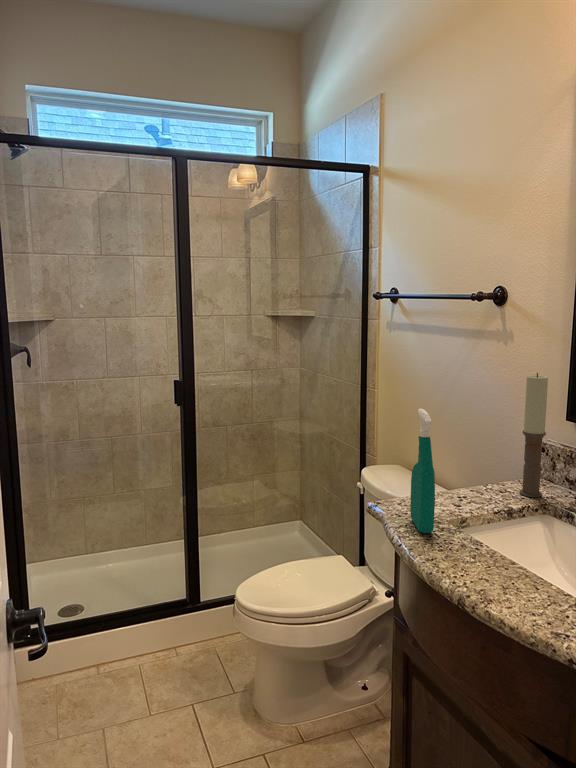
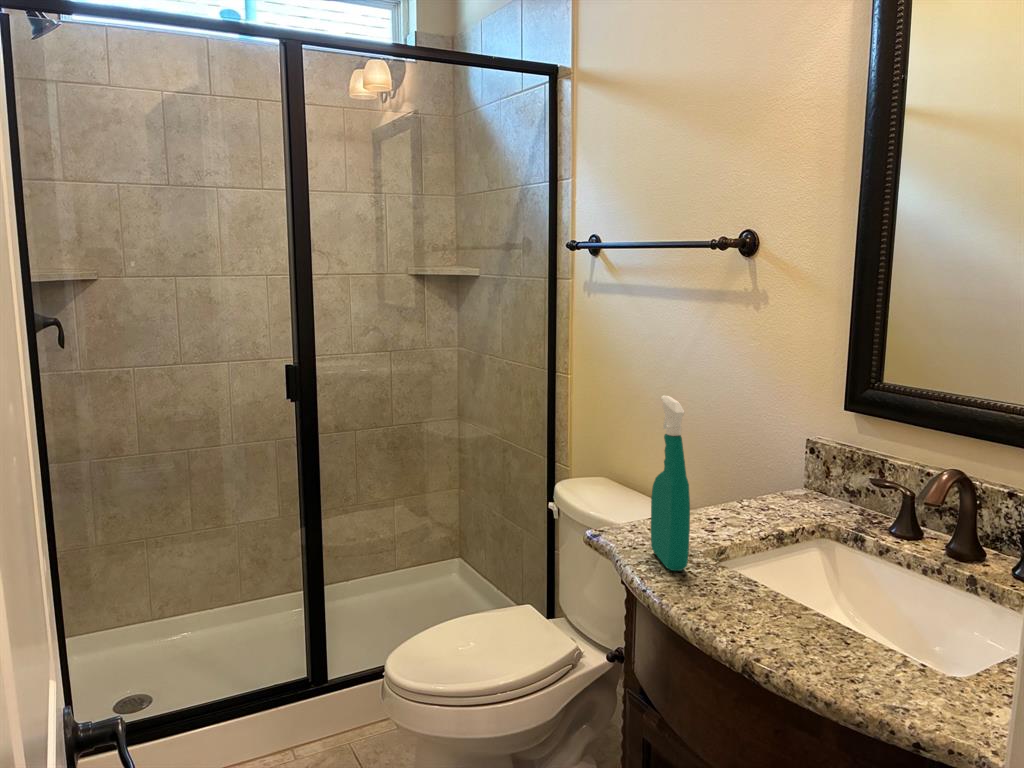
candle: present [520,373,548,497] -> none [787,345,825,514]

